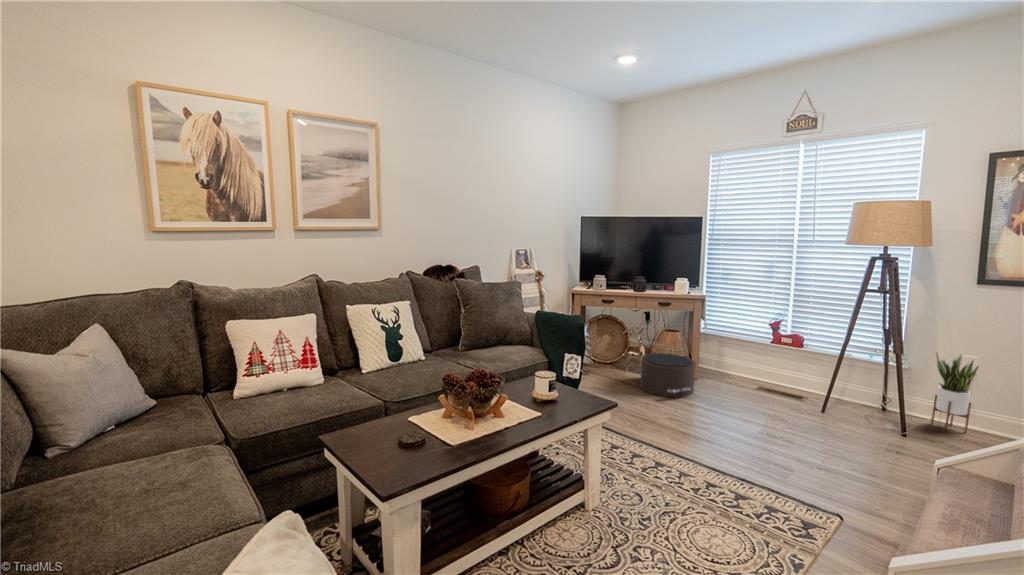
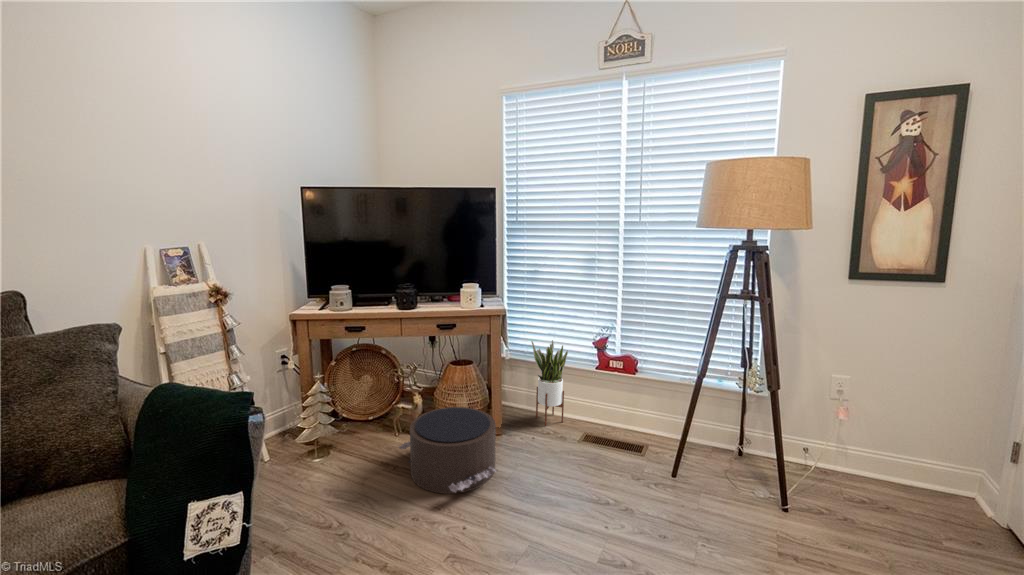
potted plant: present [931,352,979,432] -> present [531,340,568,426]

